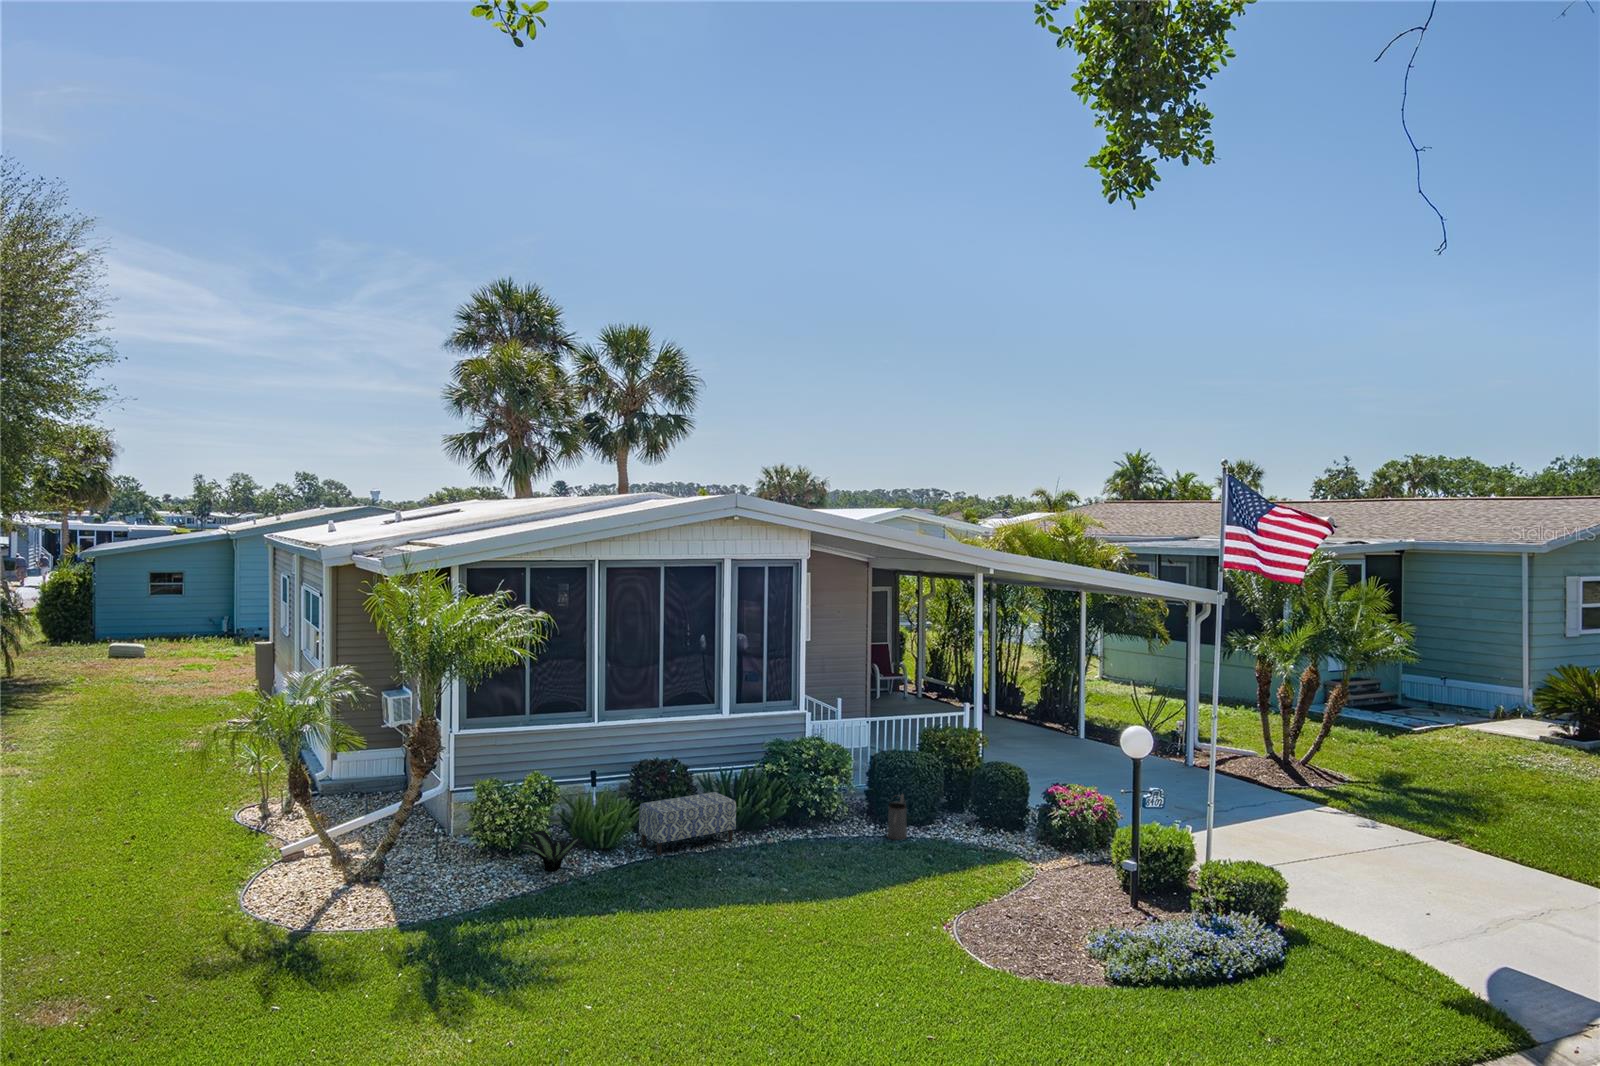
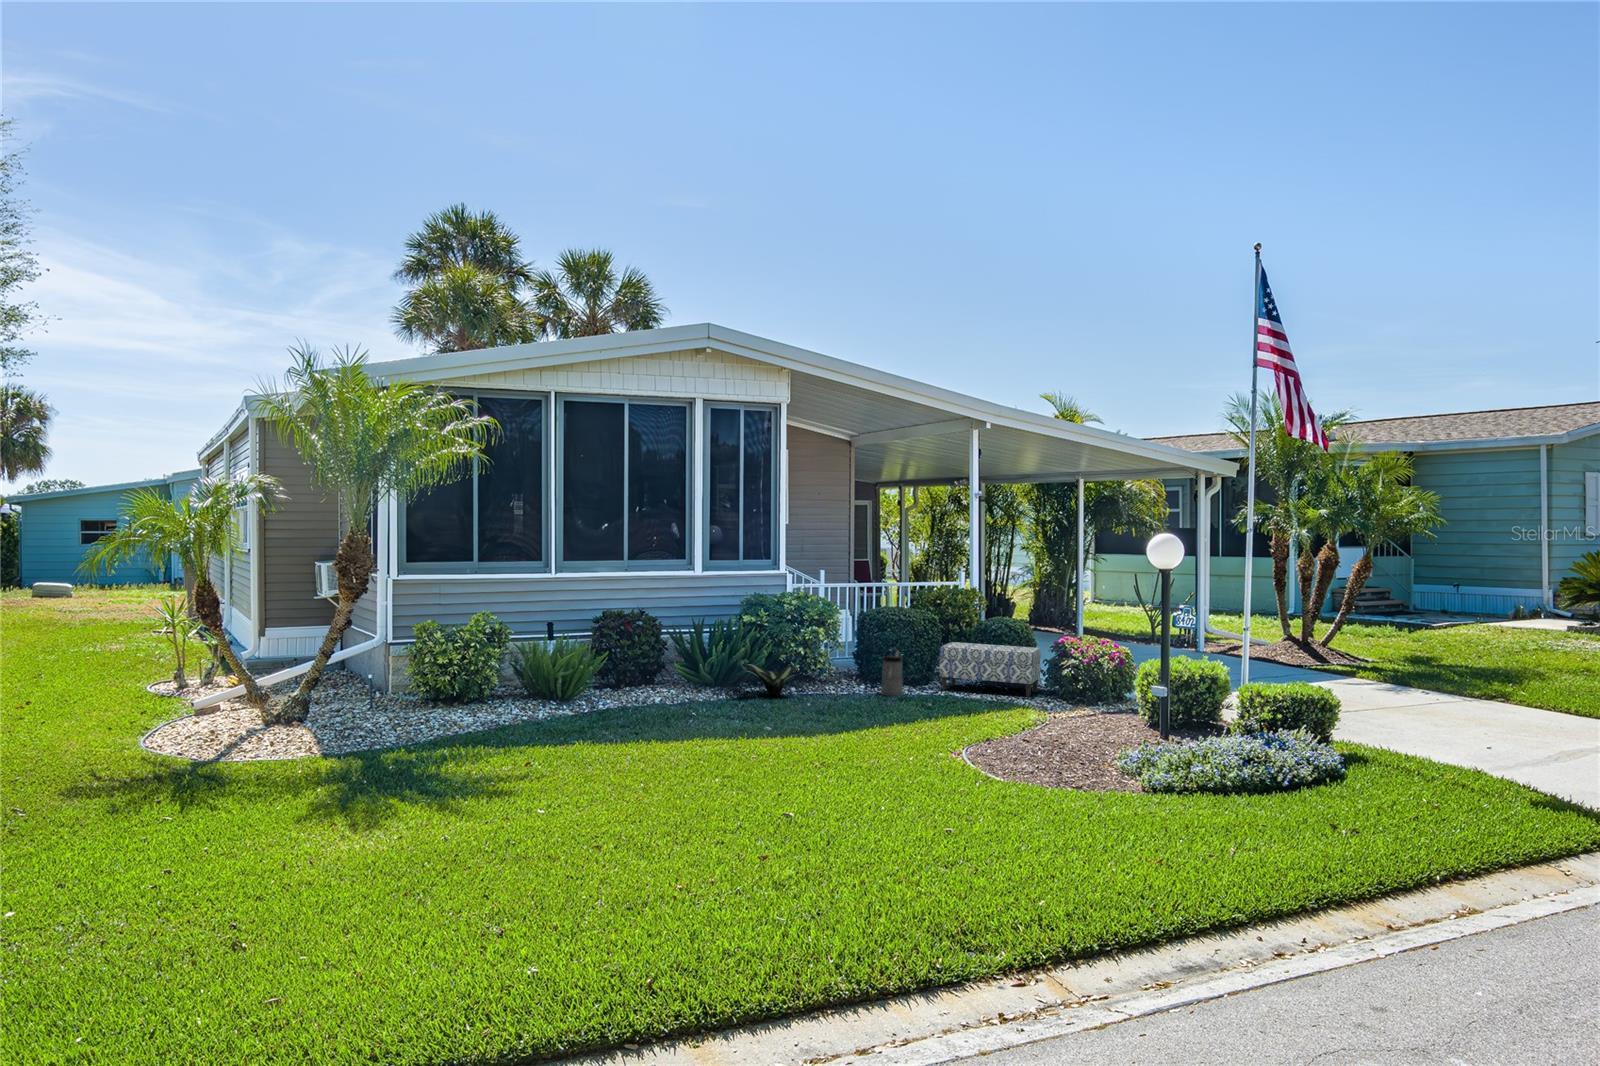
bench: present [639,792,736,856] -> present [939,642,1041,697]
potted plant: present [518,831,584,871] -> present [743,664,798,696]

